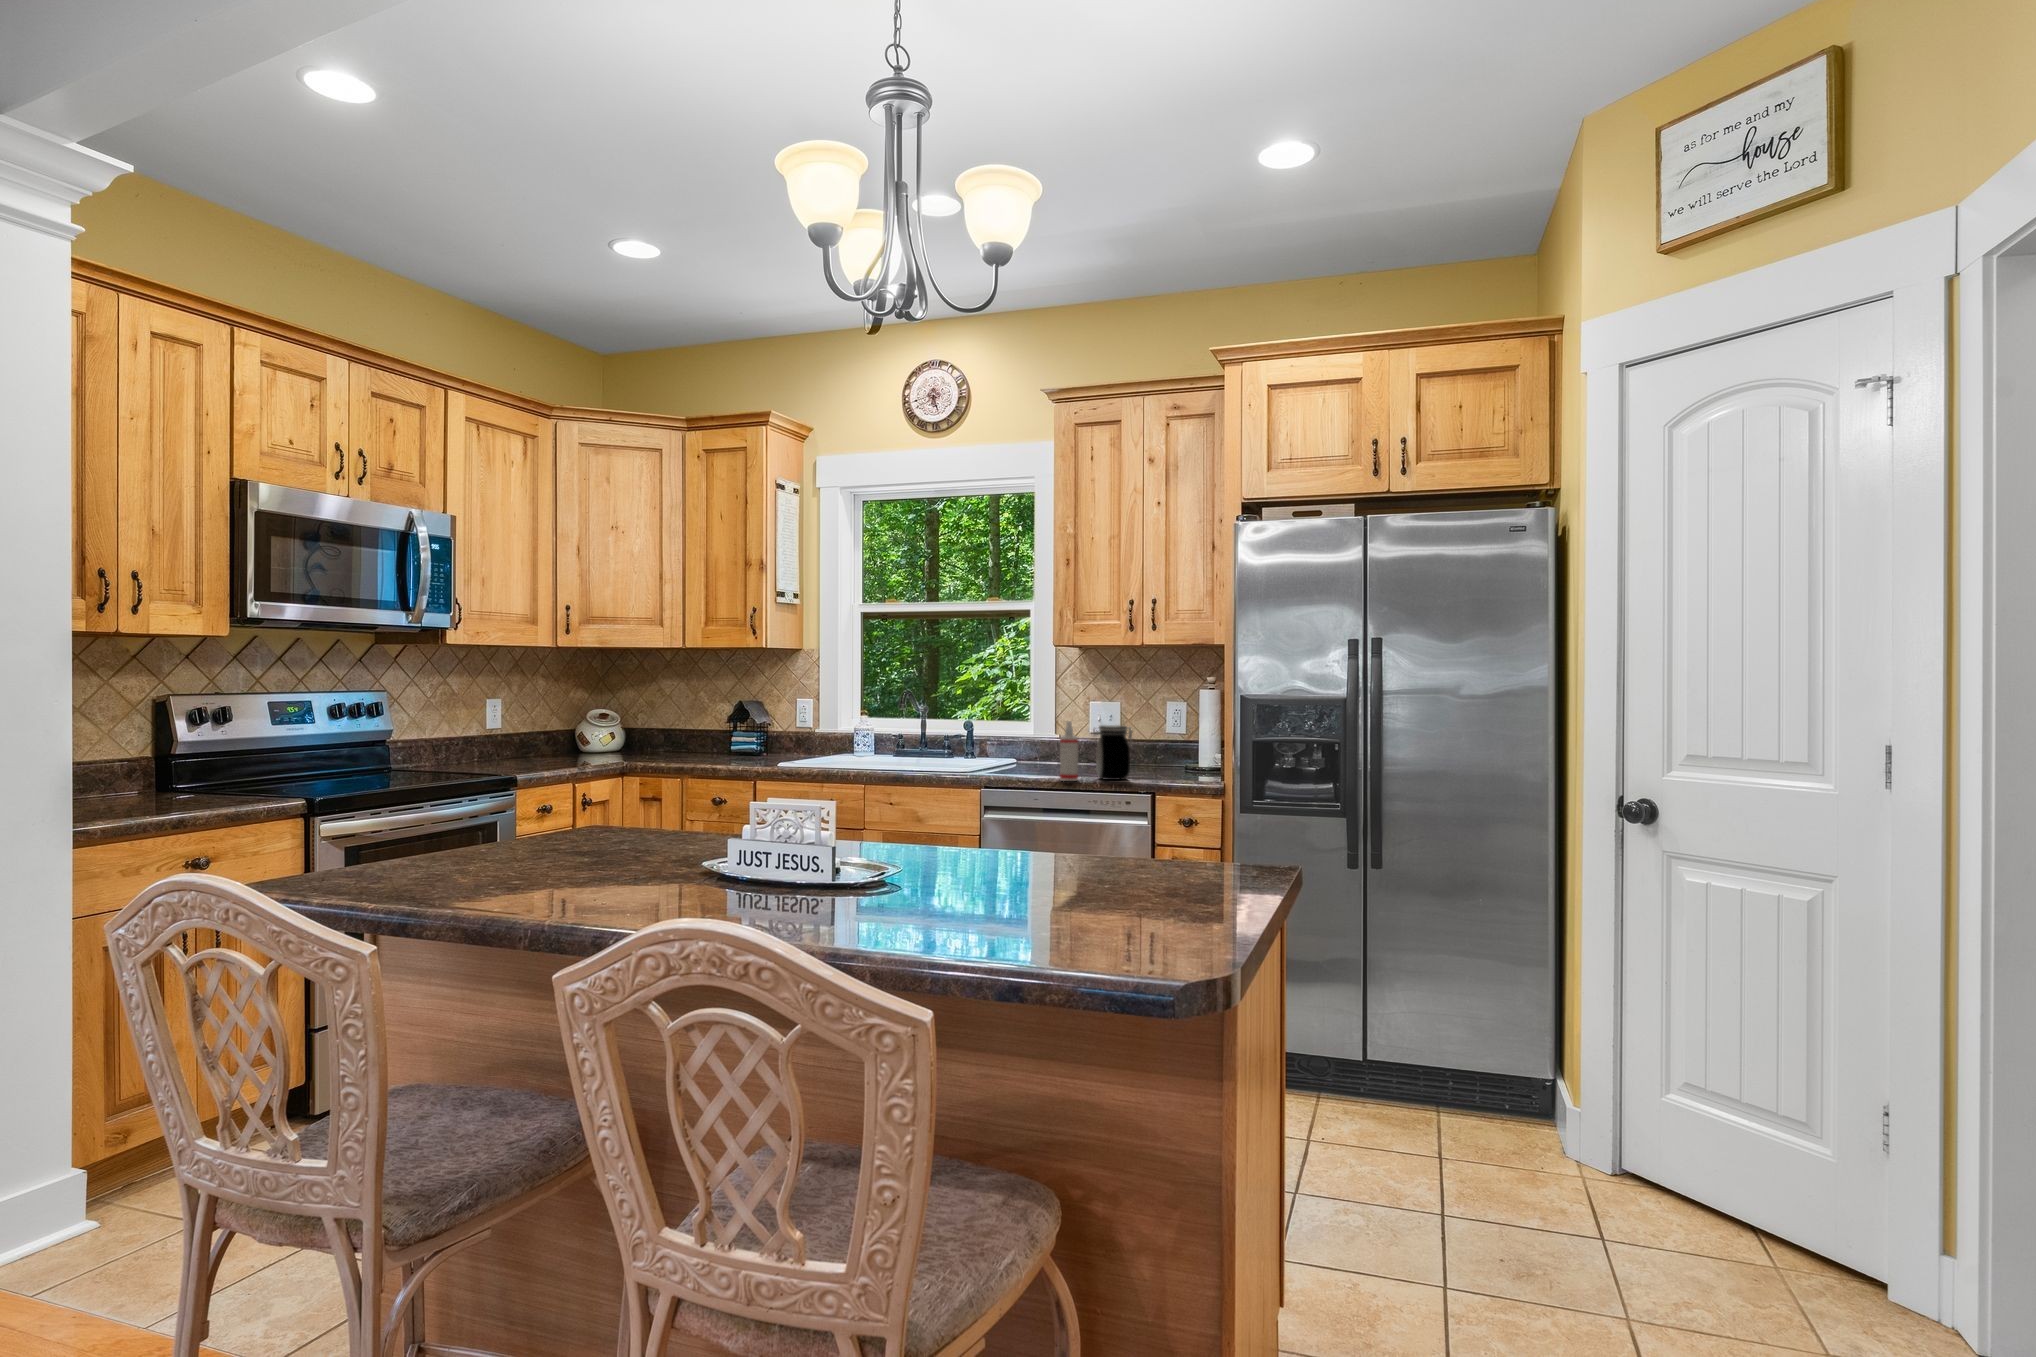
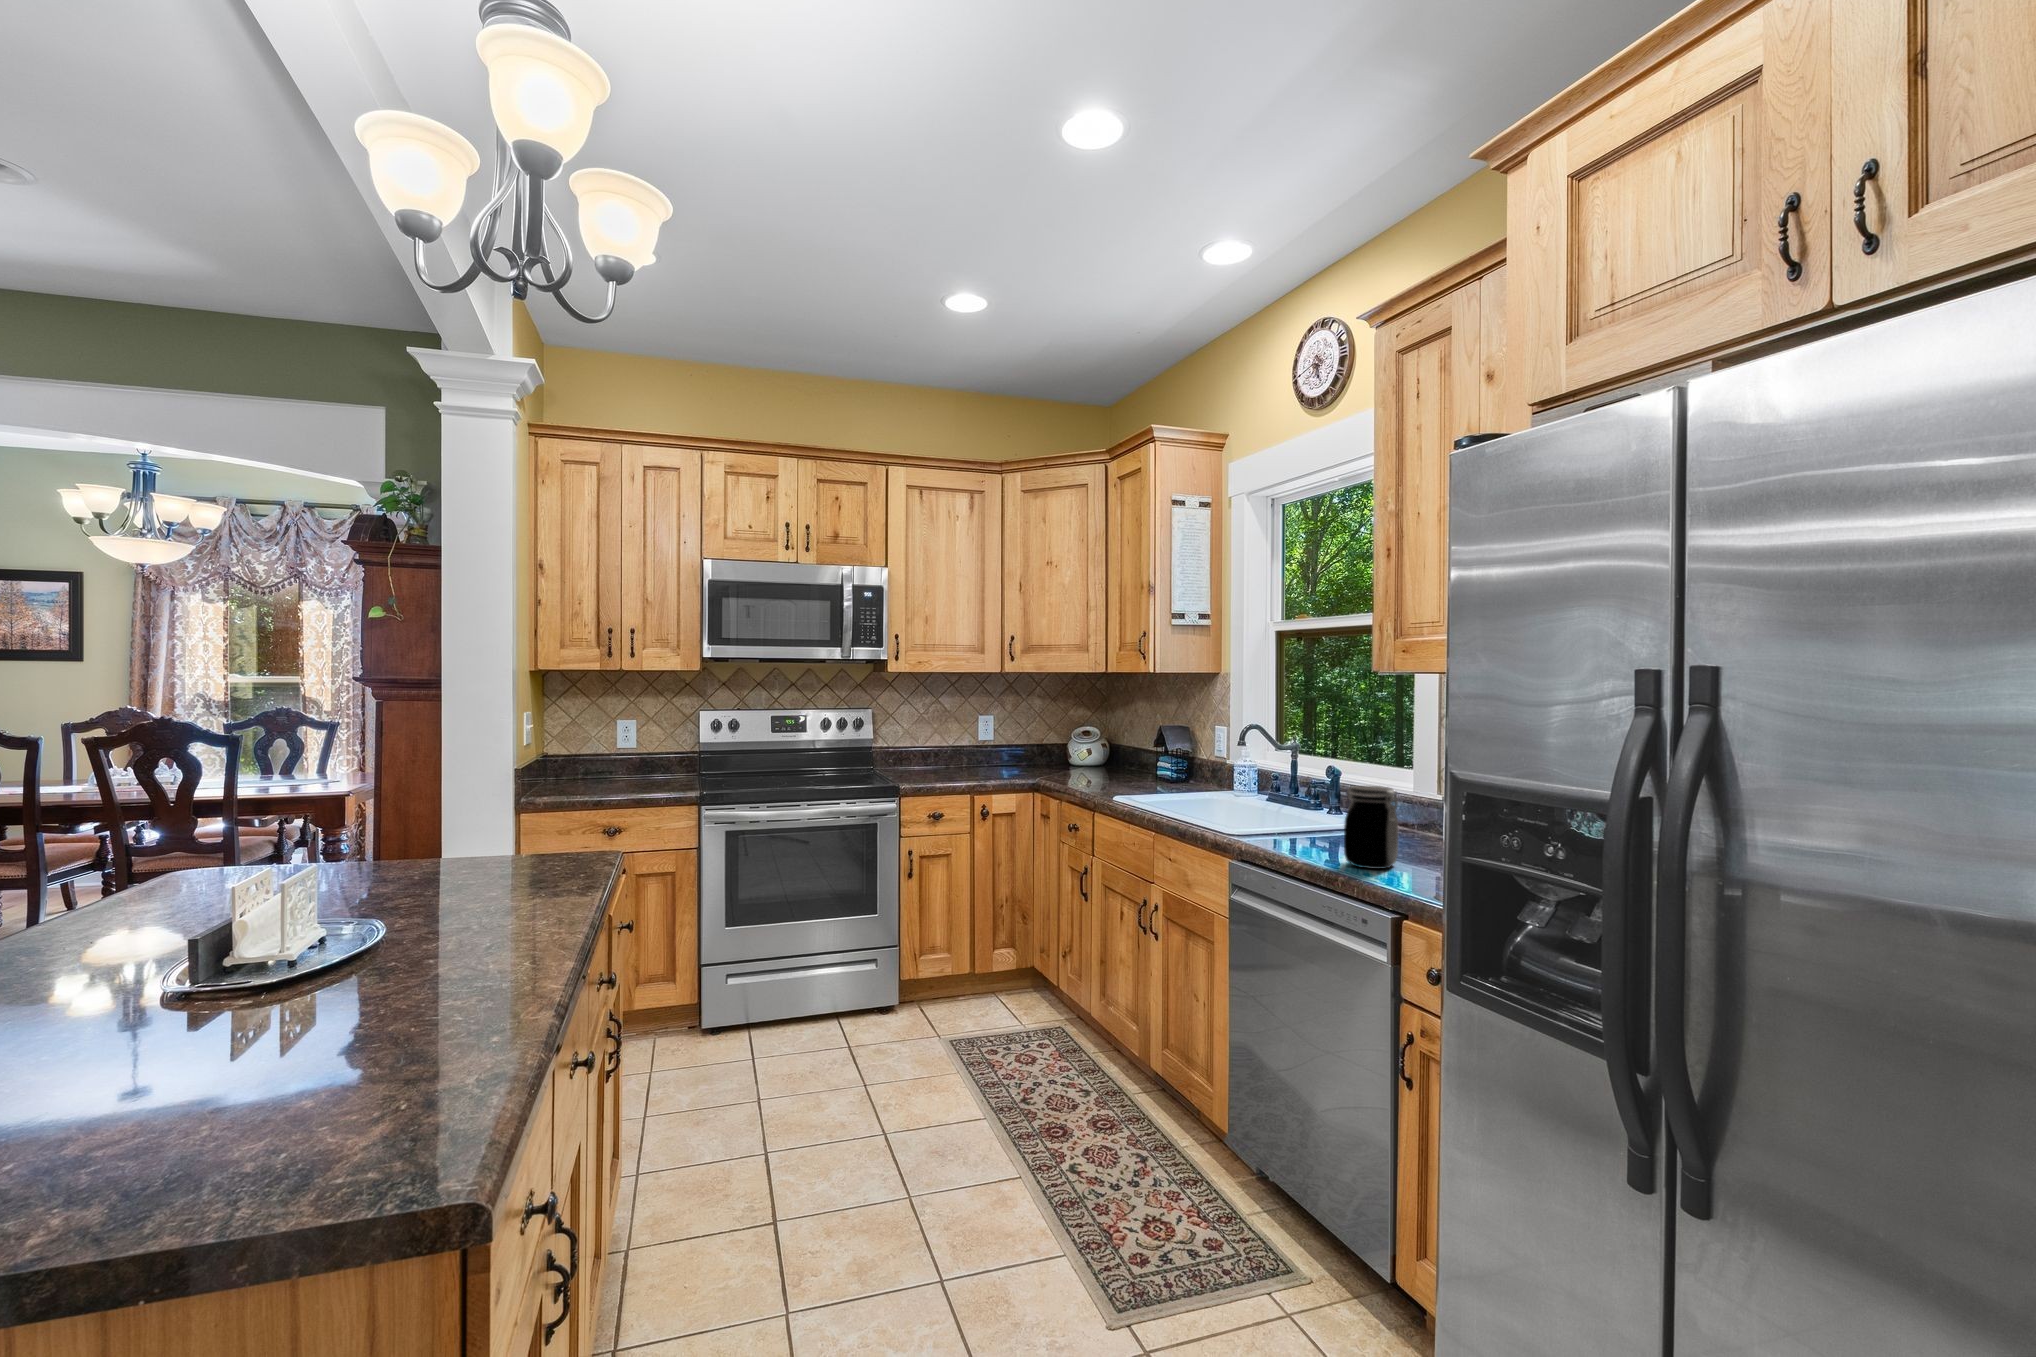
spray bottle: present [1060,721,1078,781] -> none [1290,776,1317,861]

